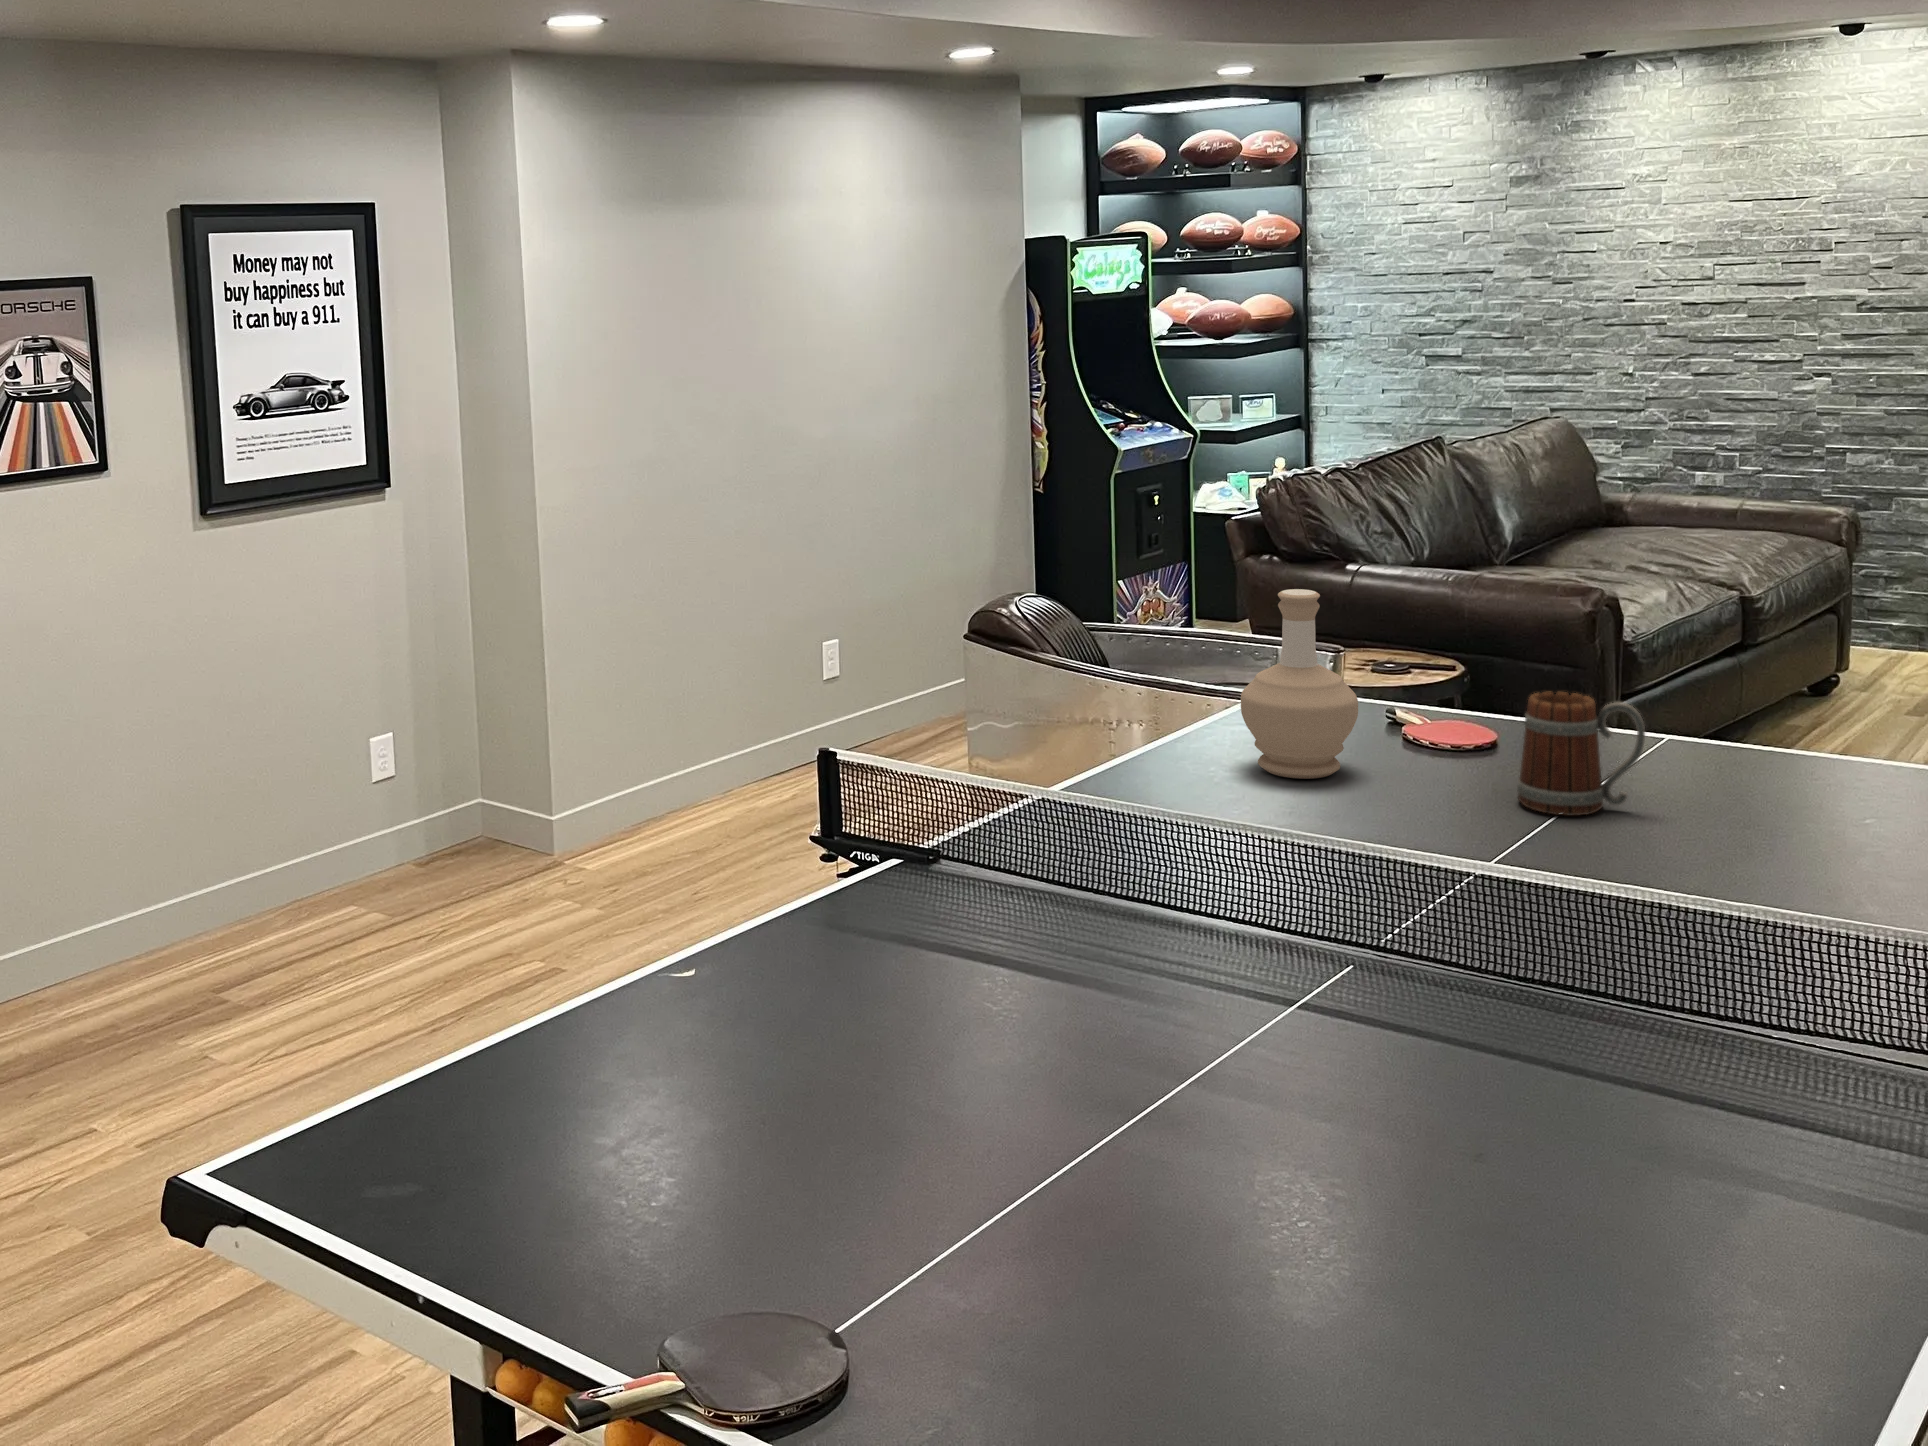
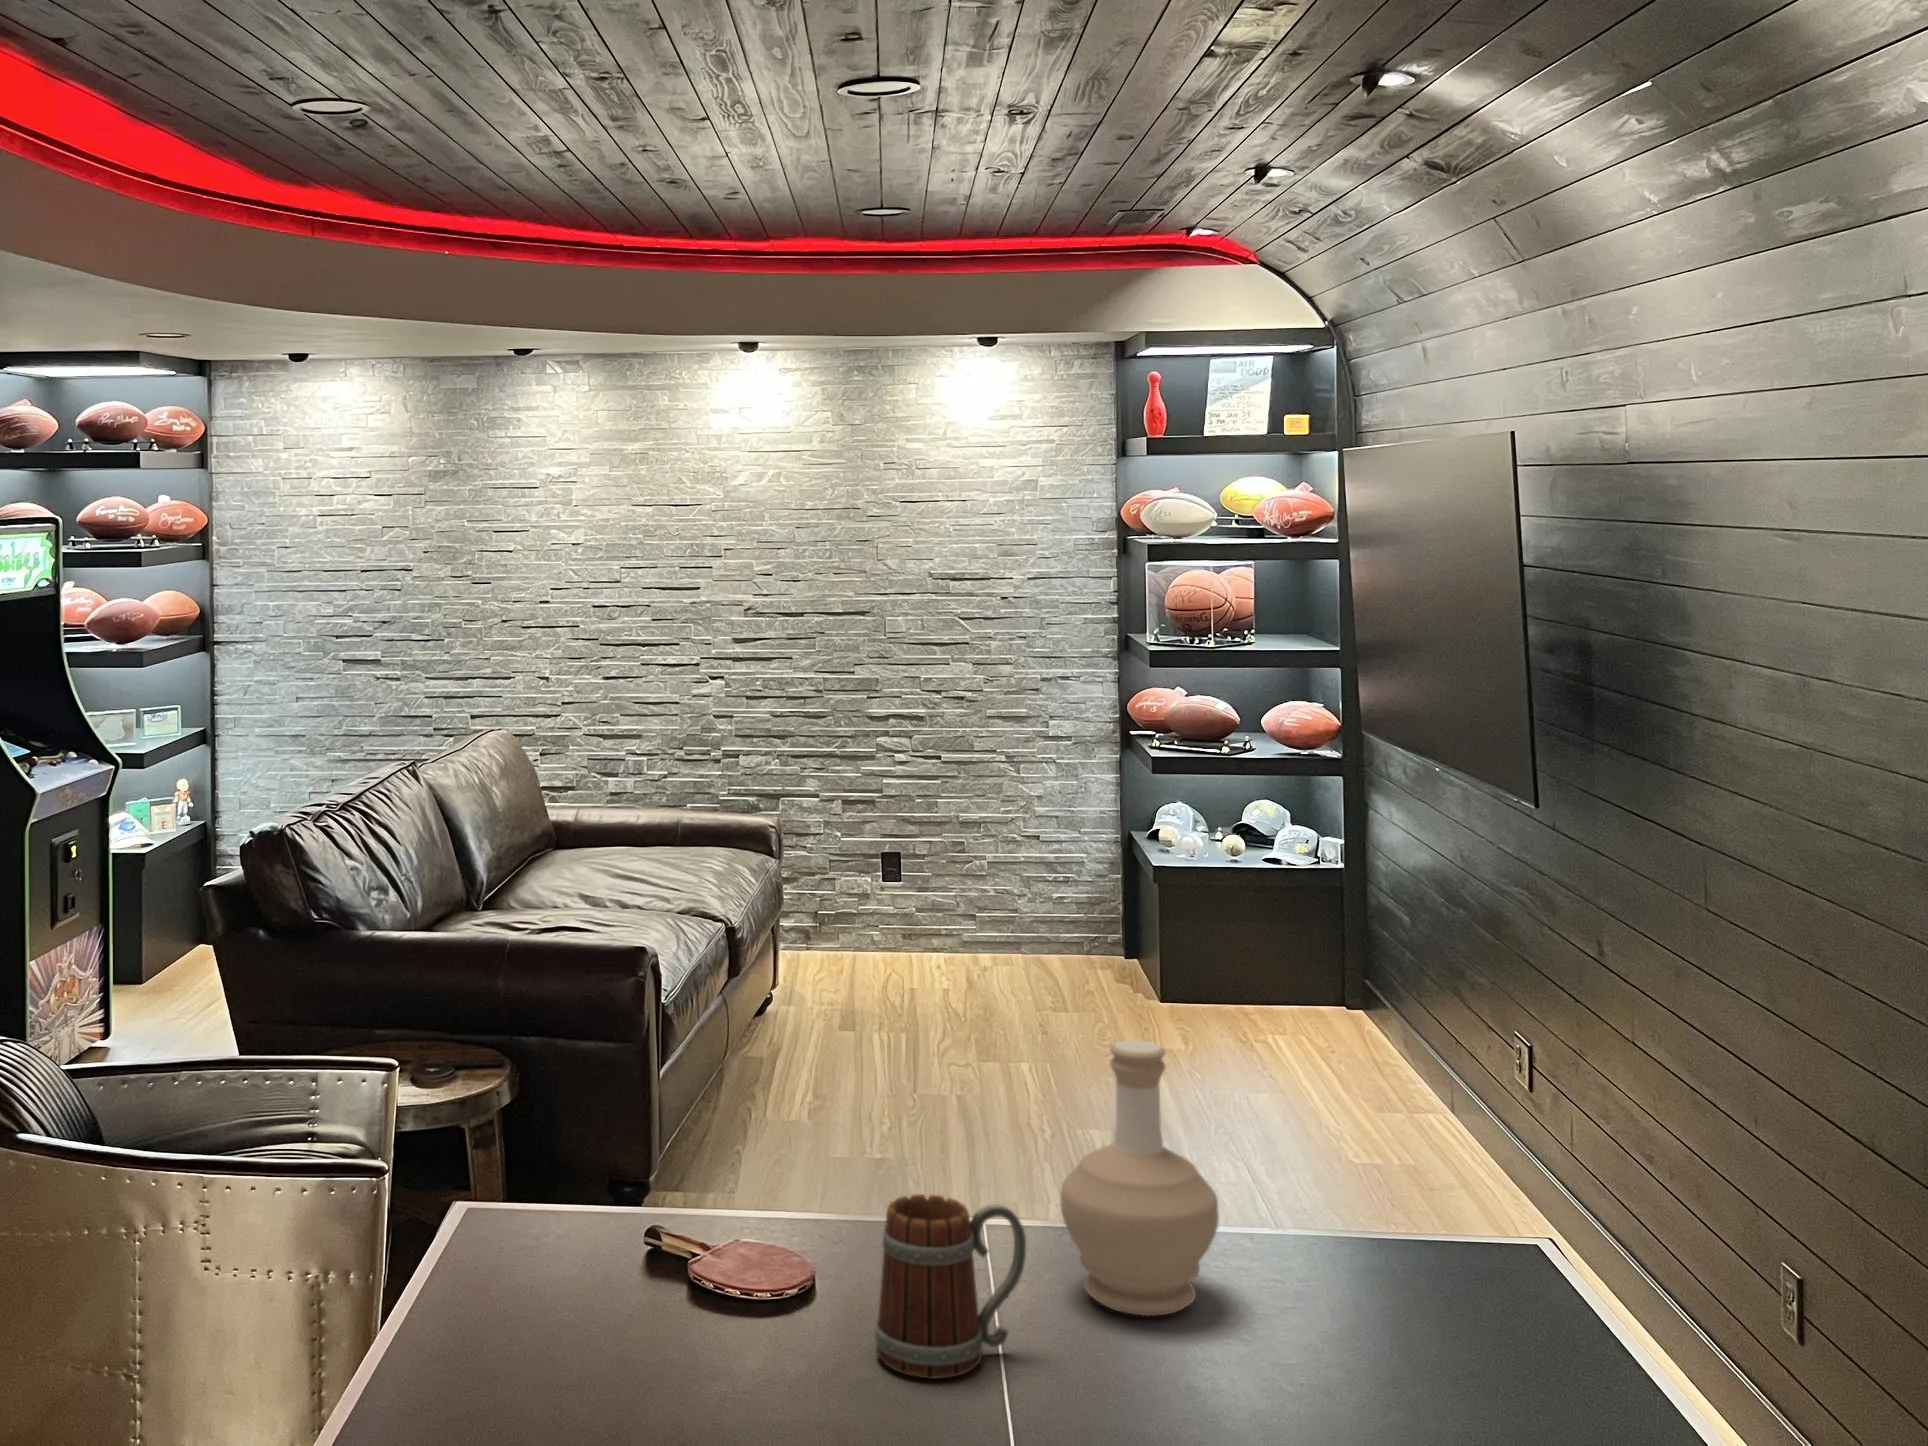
bottle: present [1241,589,1358,779] -> present [1060,1040,1219,1316]

